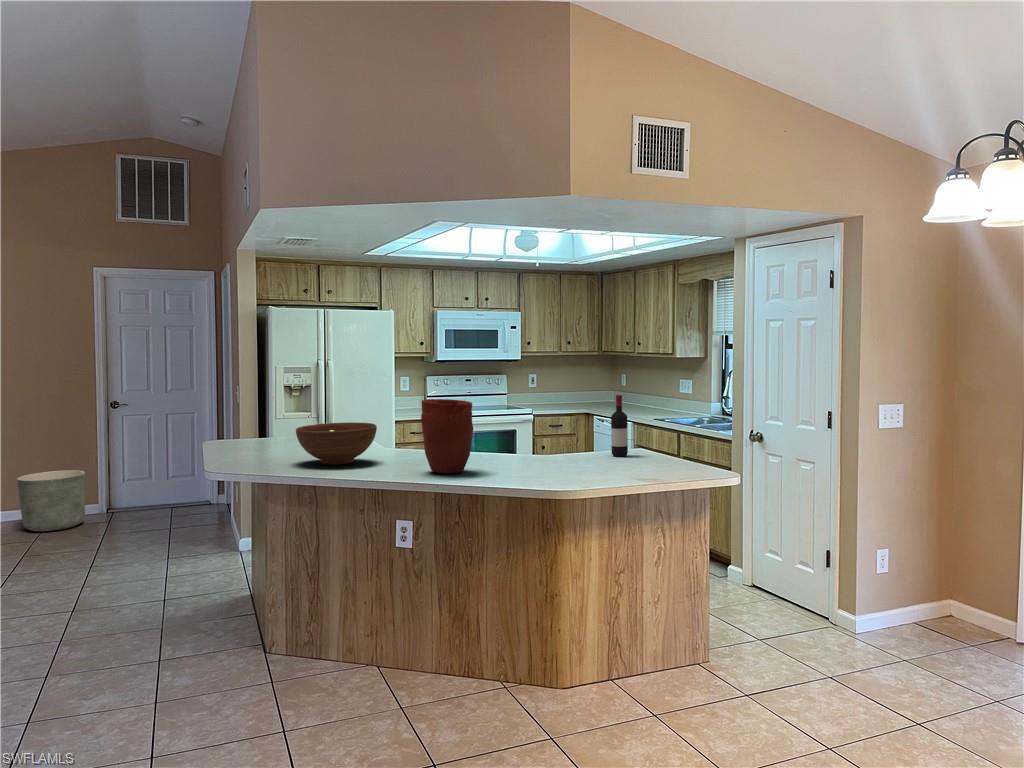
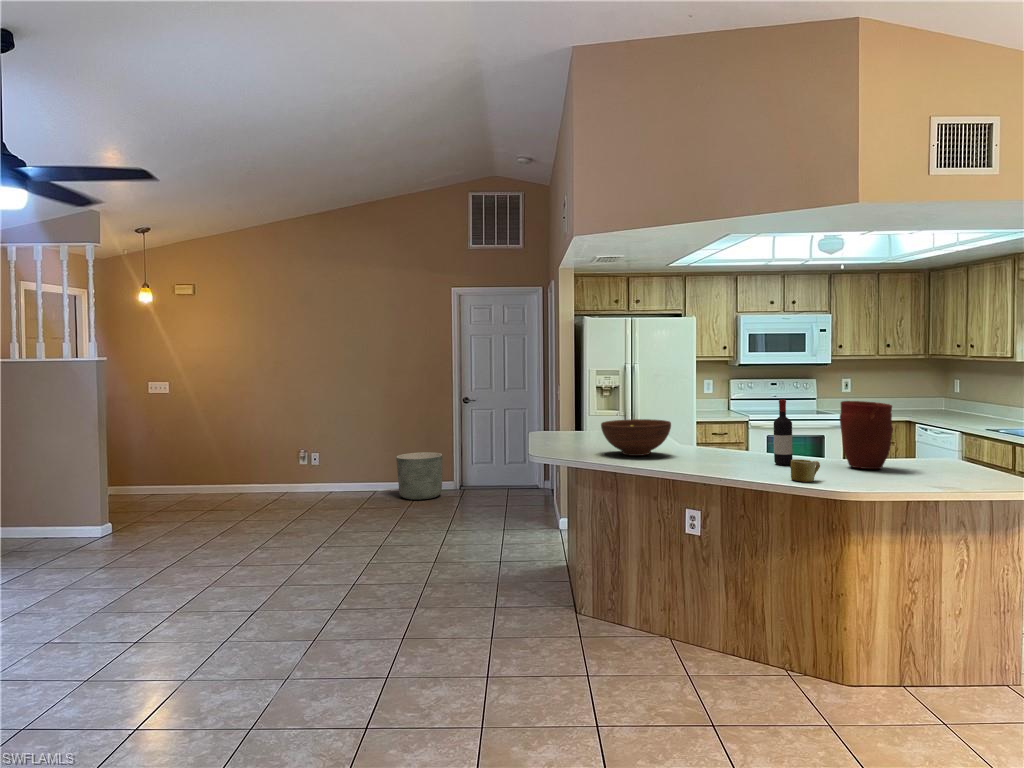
wine bottle: present [611,395,628,457] -> present [774,400,793,465]
vase: present [421,399,473,473] -> present [840,401,893,469]
mug: none [508,460,536,484] -> present [791,459,820,482]

